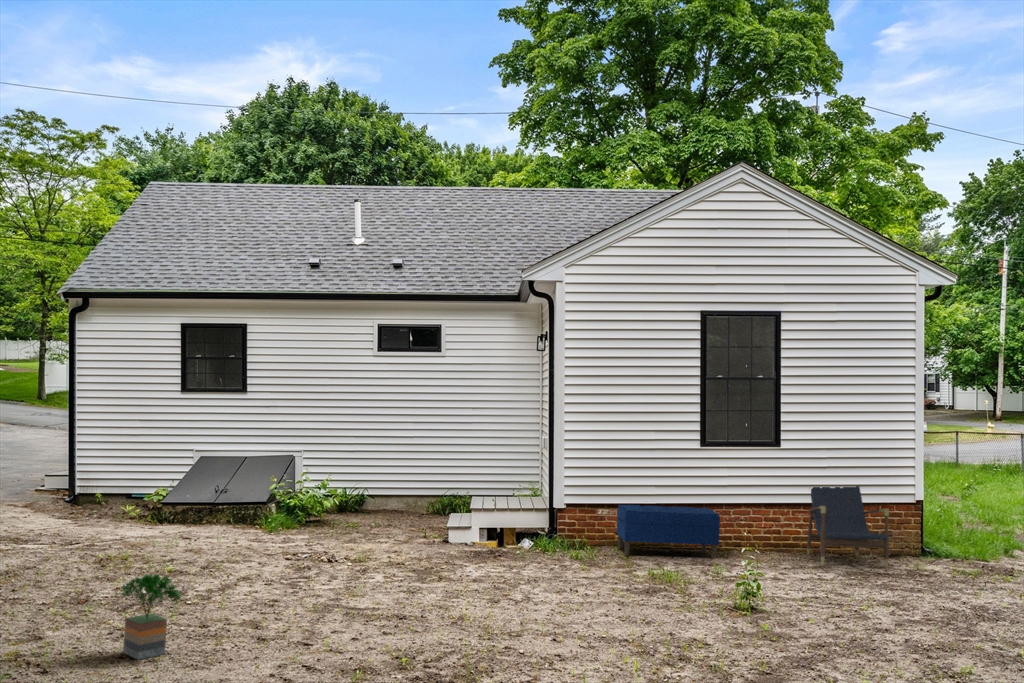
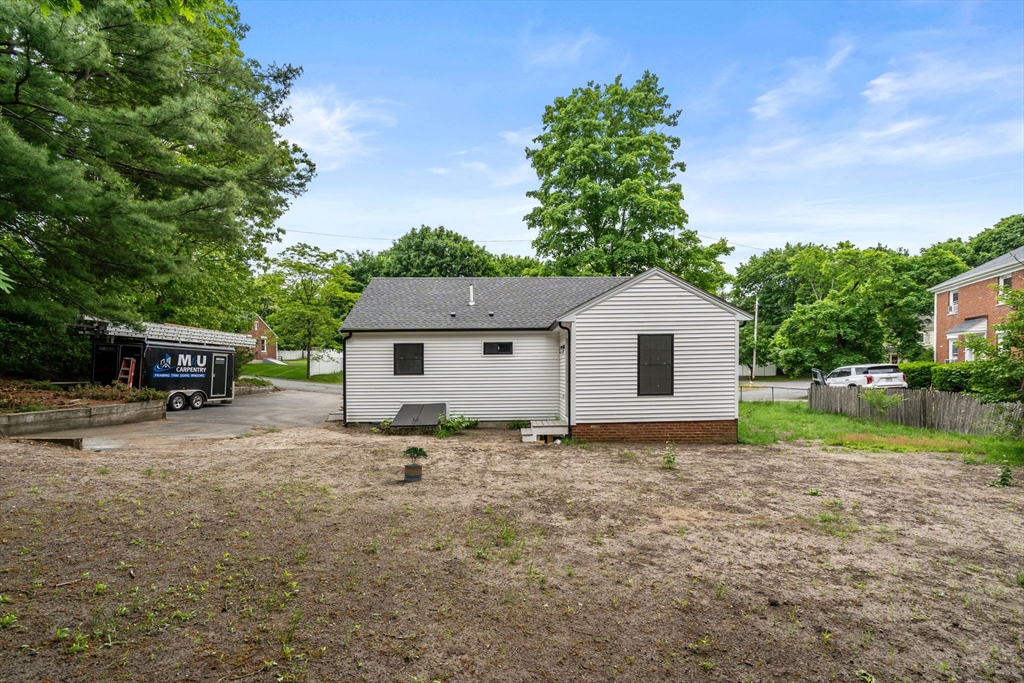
lounge chair: present [807,486,889,568] -> none [688,412,727,451]
bench: present [616,505,720,559] -> none [600,423,648,448]

